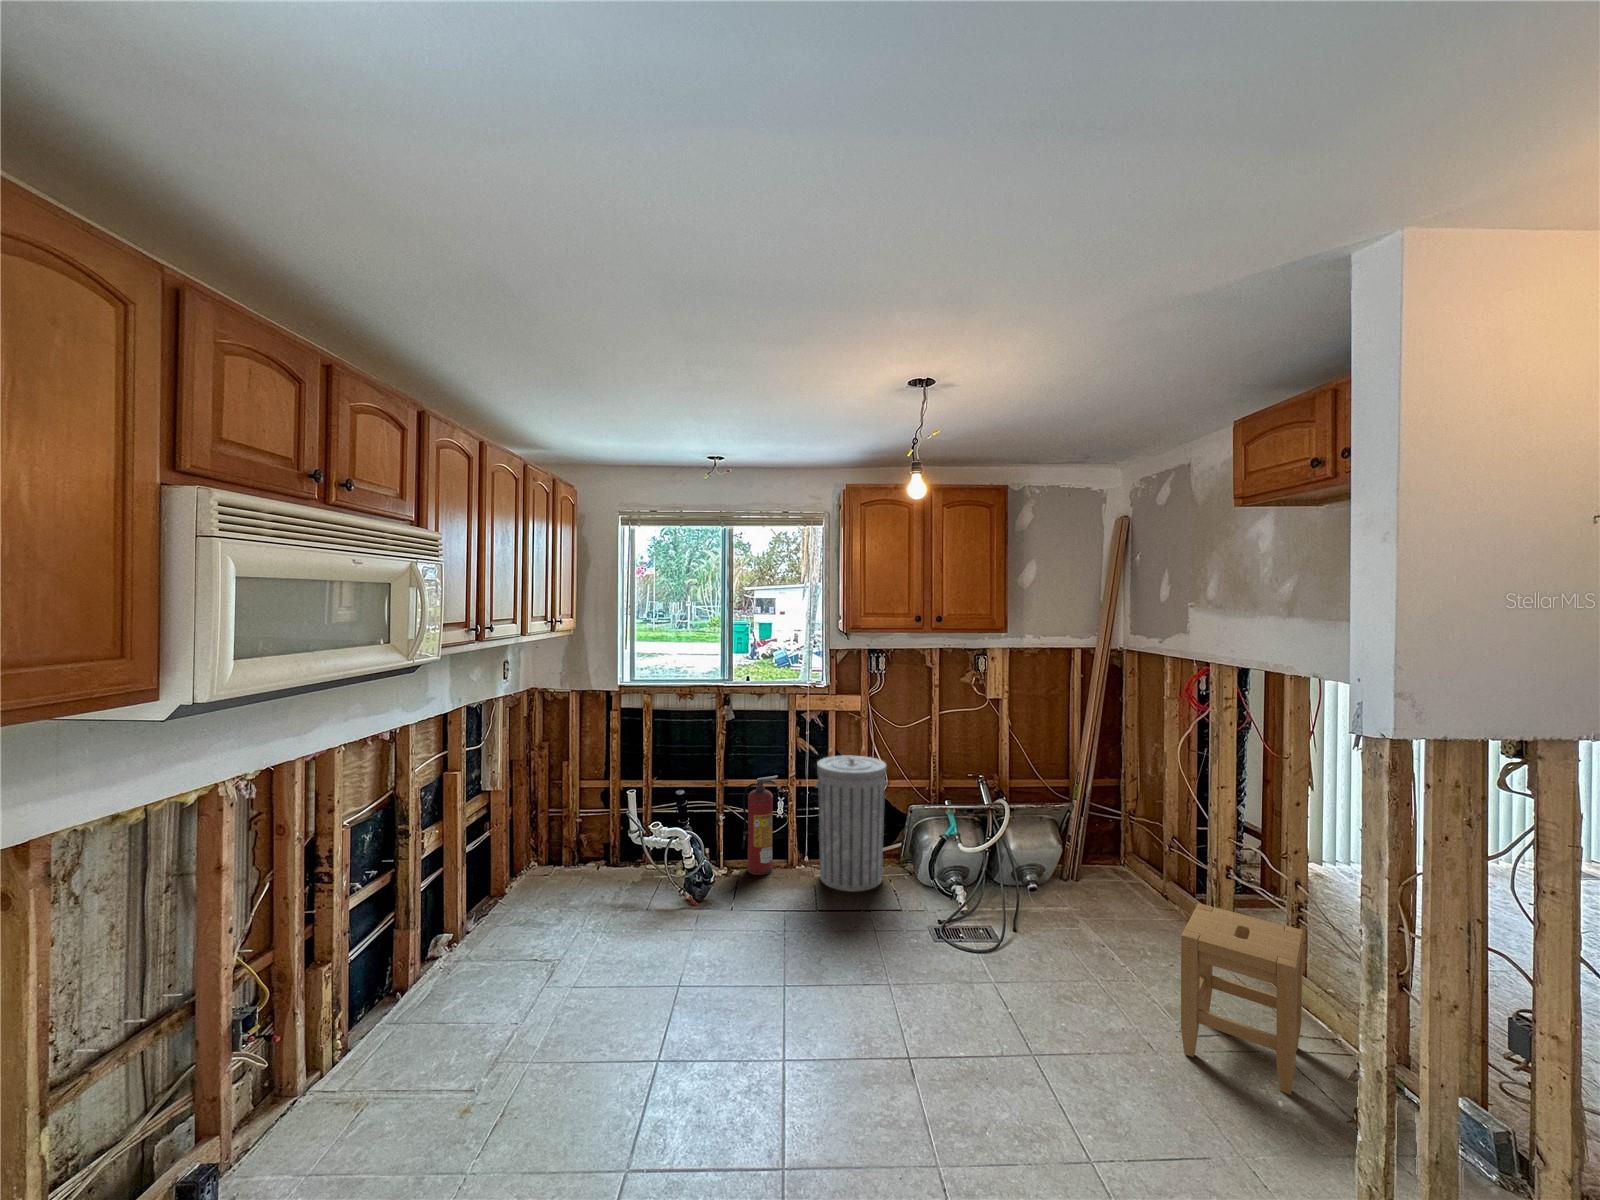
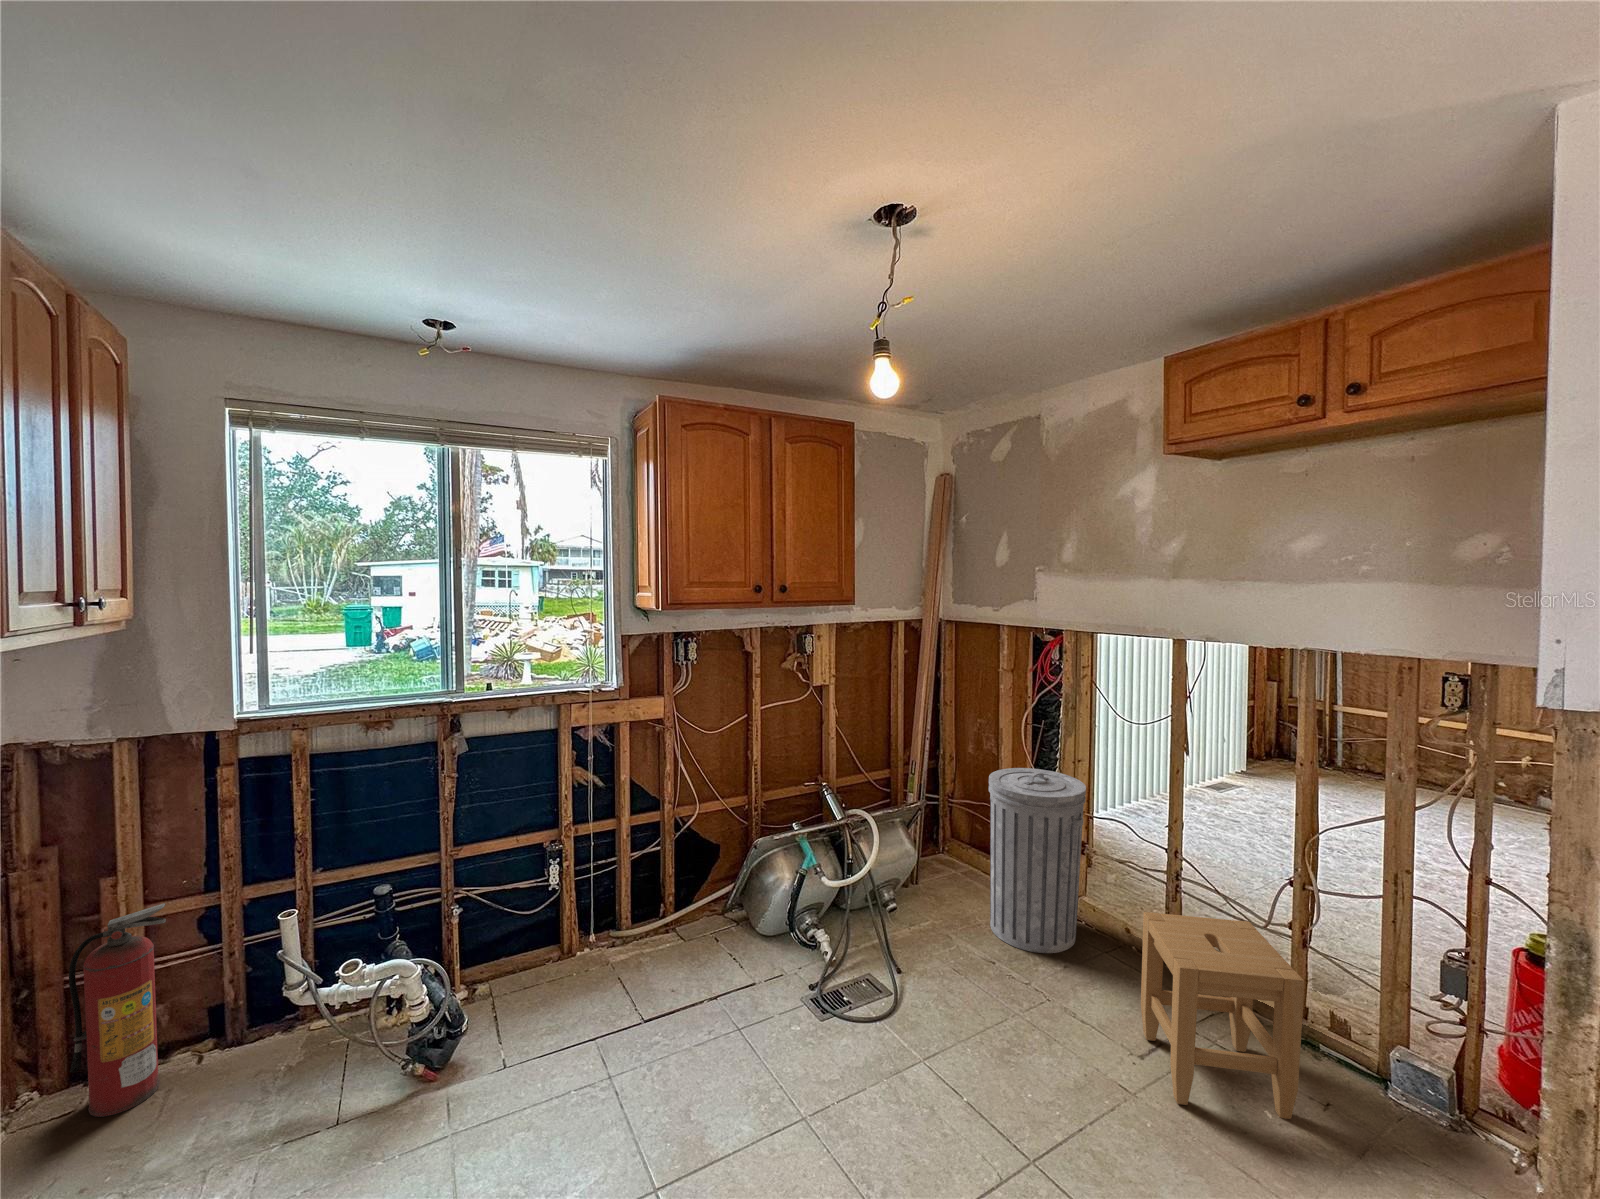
trash can: present [814,756,888,891] -> present [989,768,1086,953]
fire extinguisher: present [742,776,778,875] -> present [69,903,166,1117]

